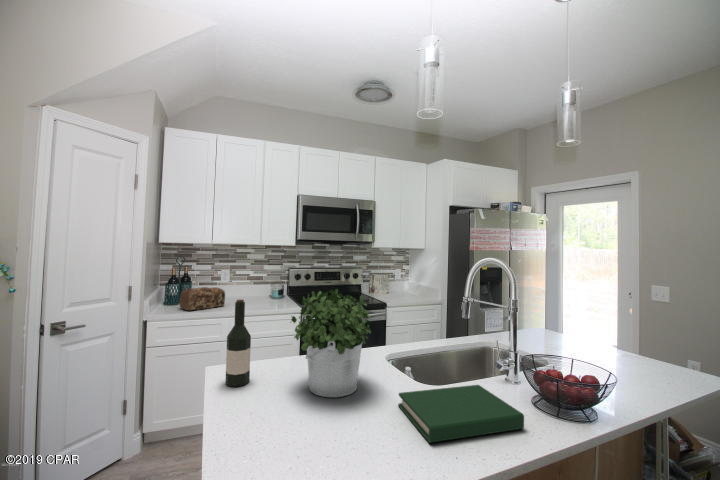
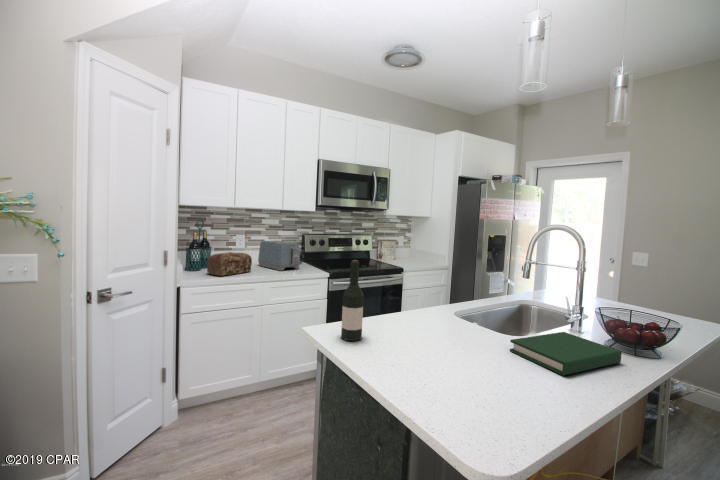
toaster: none [239,275,277,305] -> present [258,241,300,271]
potted plant: present [291,289,371,397] -> none [402,250,480,346]

